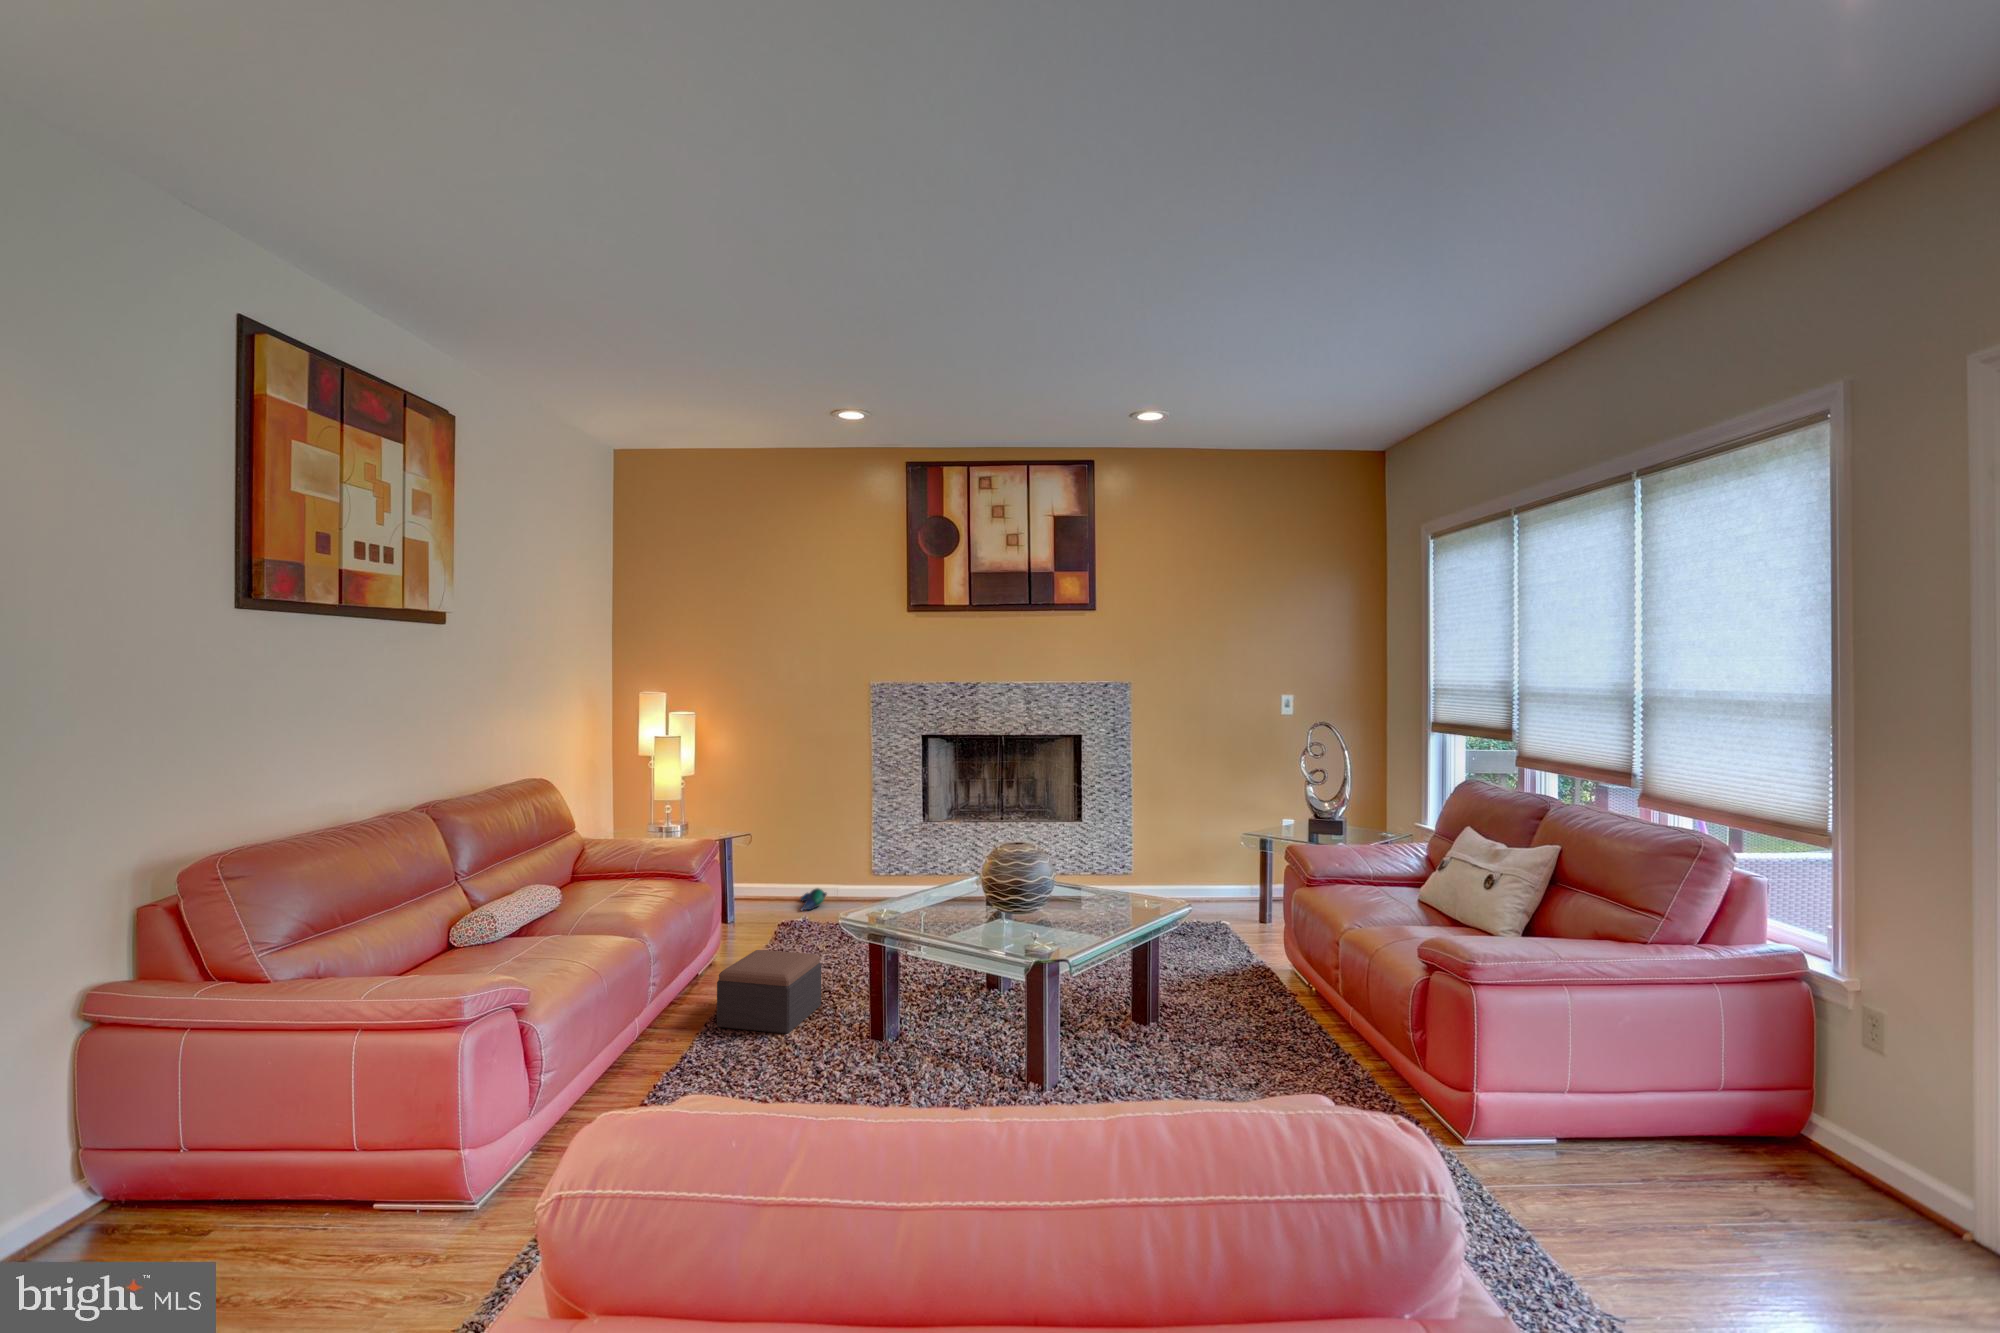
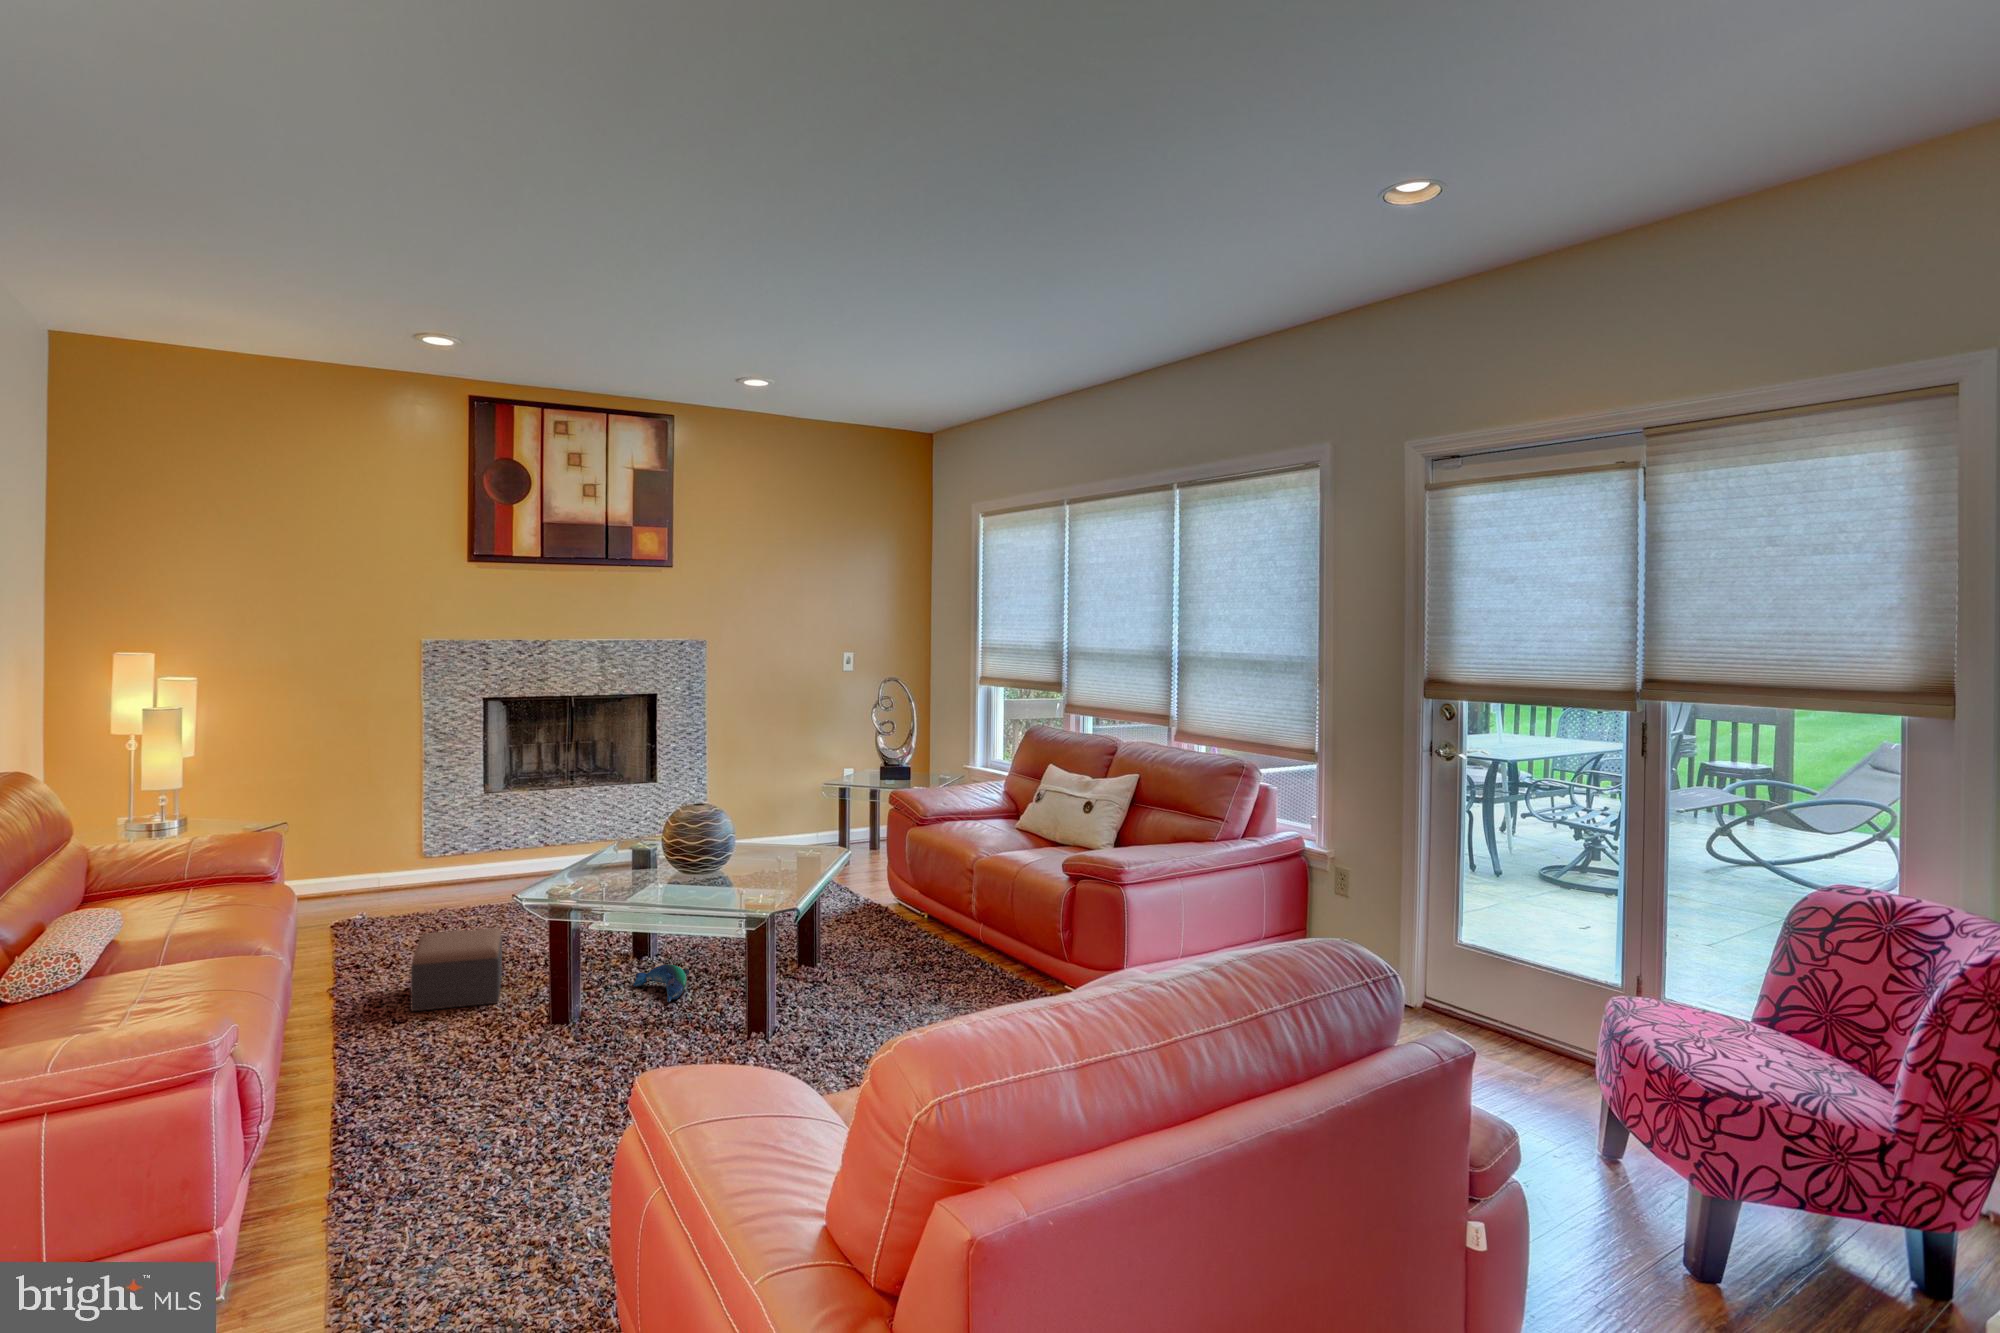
plush toy: present [800,888,827,911] -> present [633,964,689,1002]

